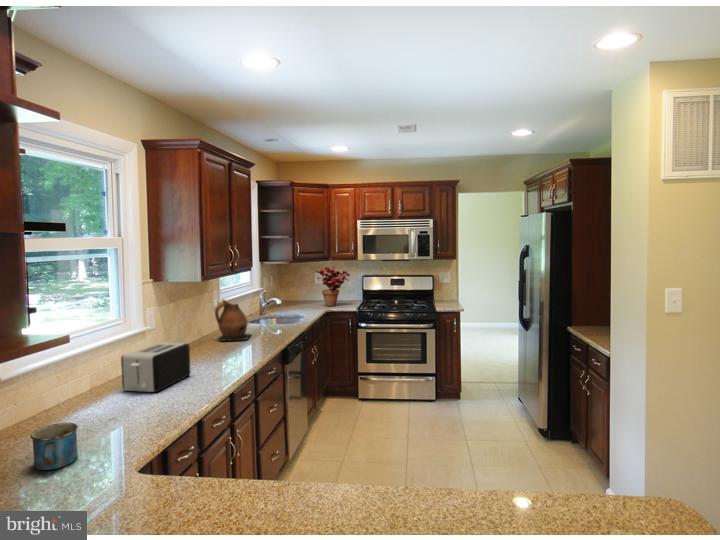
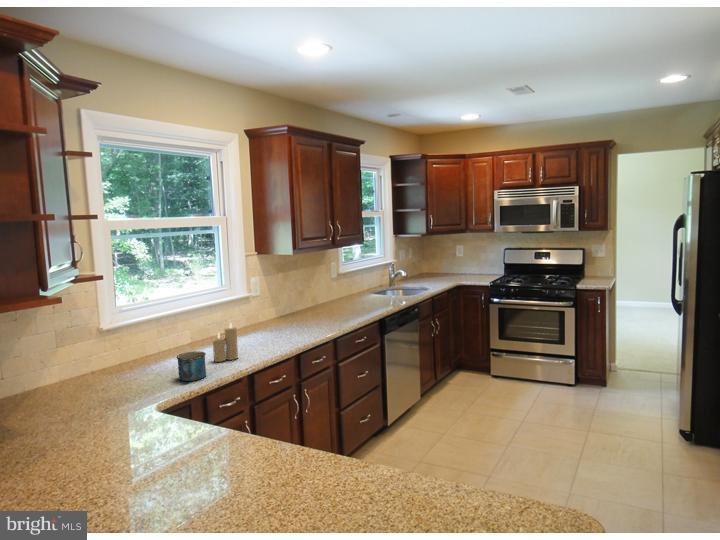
potted plant: present [316,267,350,306] -> none [448,240,485,280]
ceramic pitcher: present [215,300,251,341] -> none [338,270,372,308]
toaster: present [121,343,190,392] -> none [249,303,304,341]
candle: none [79,376,116,431] -> present [213,324,238,362]

